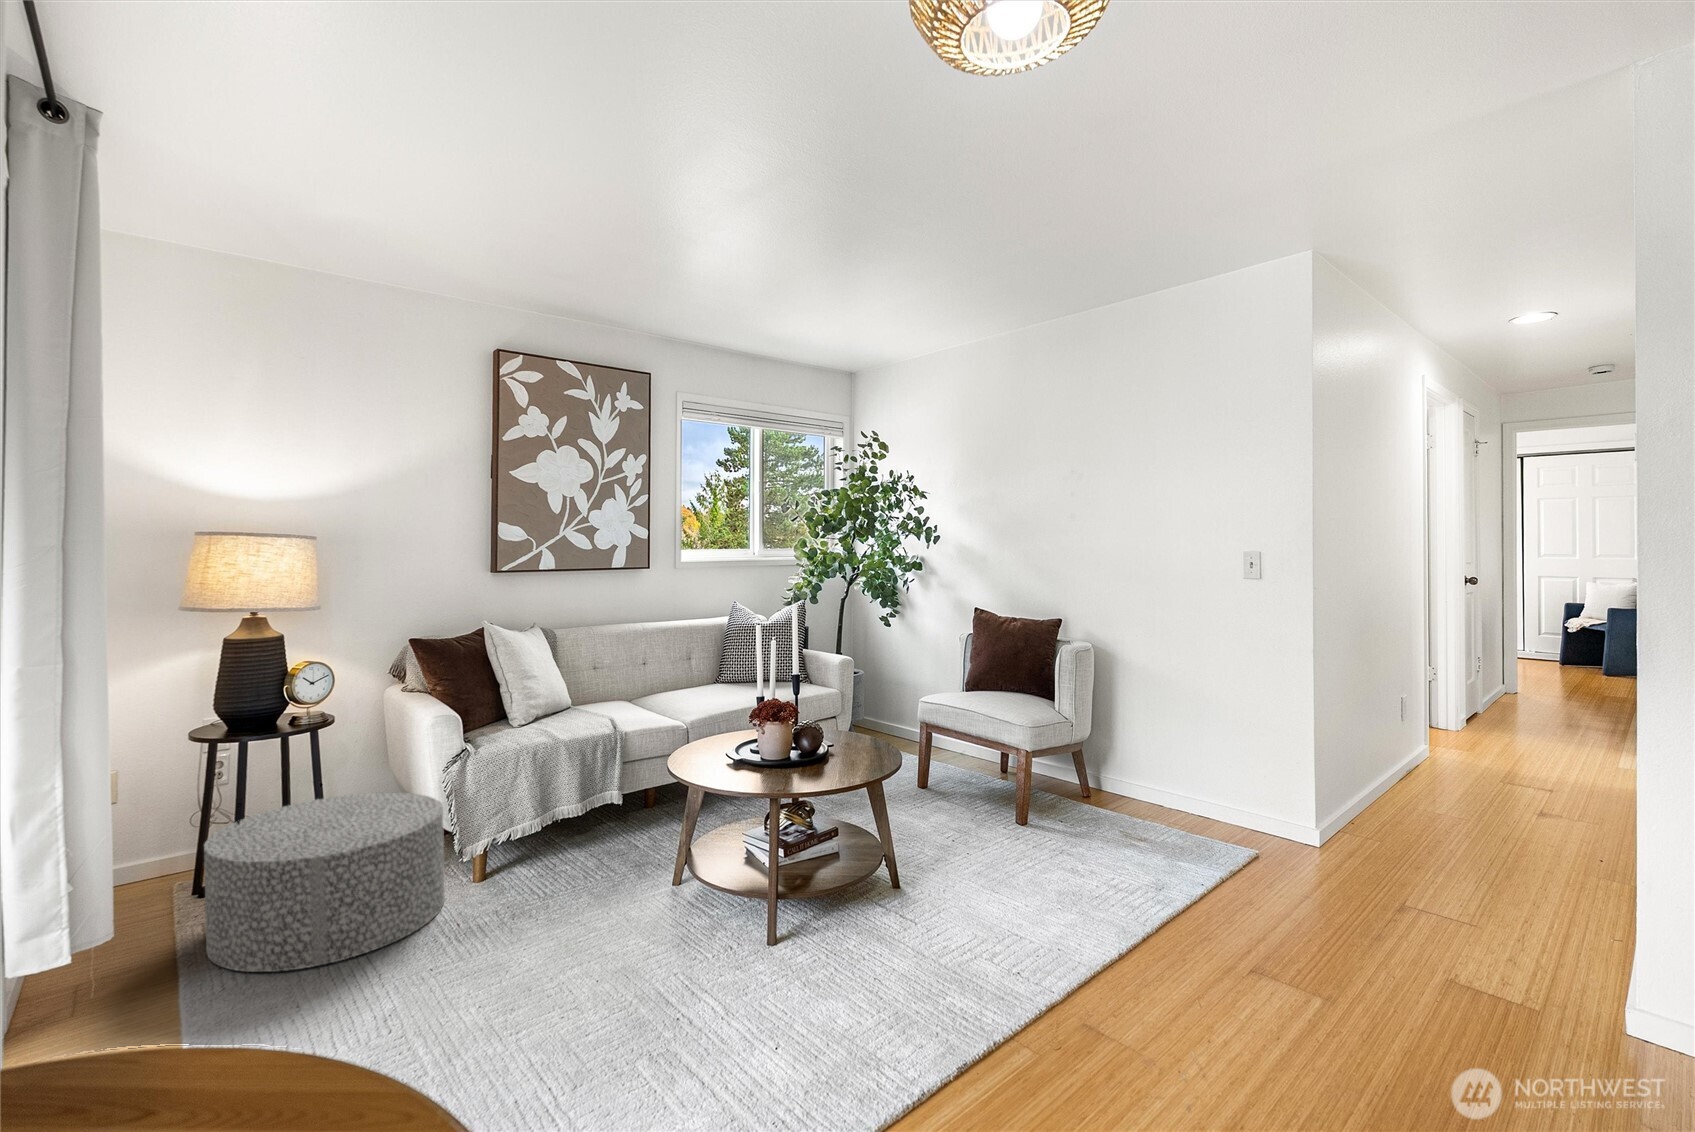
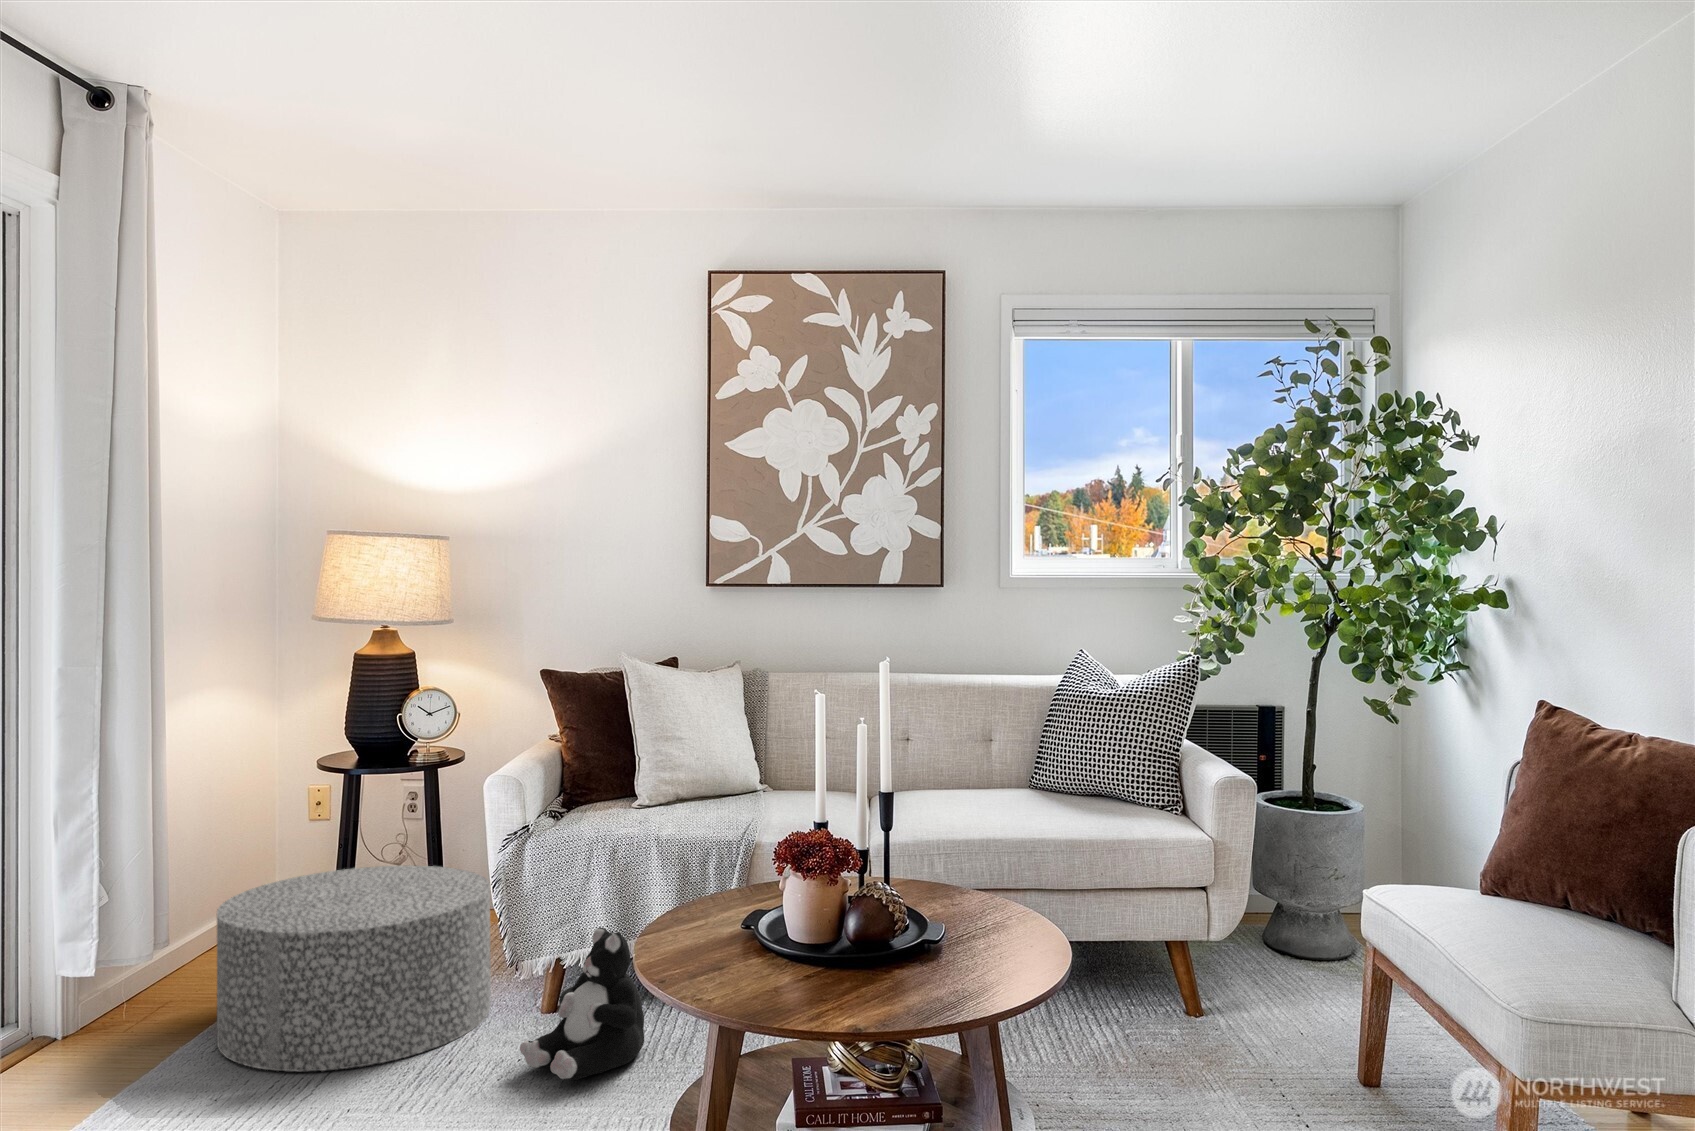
plush toy: none [526,804,602,904] -> present [520,928,644,1080]

